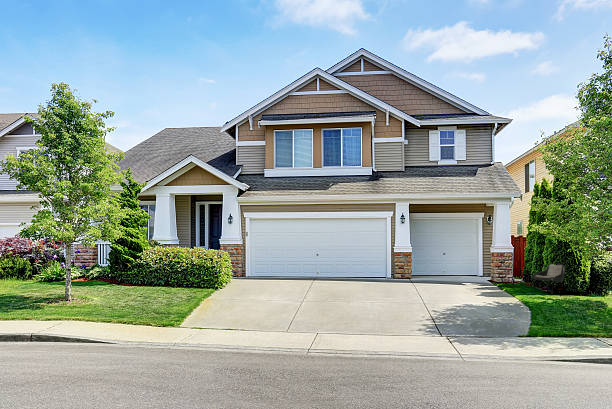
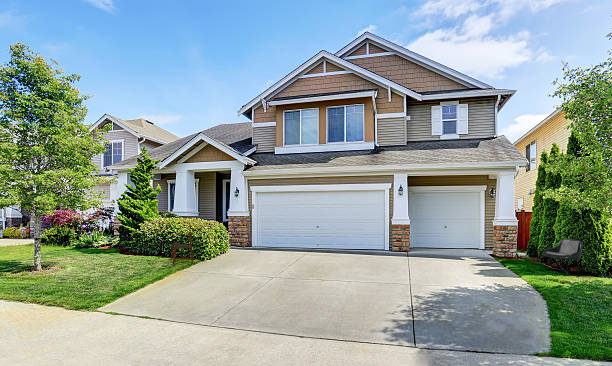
bench: none [174,259,204,294] -> present [171,231,194,265]

